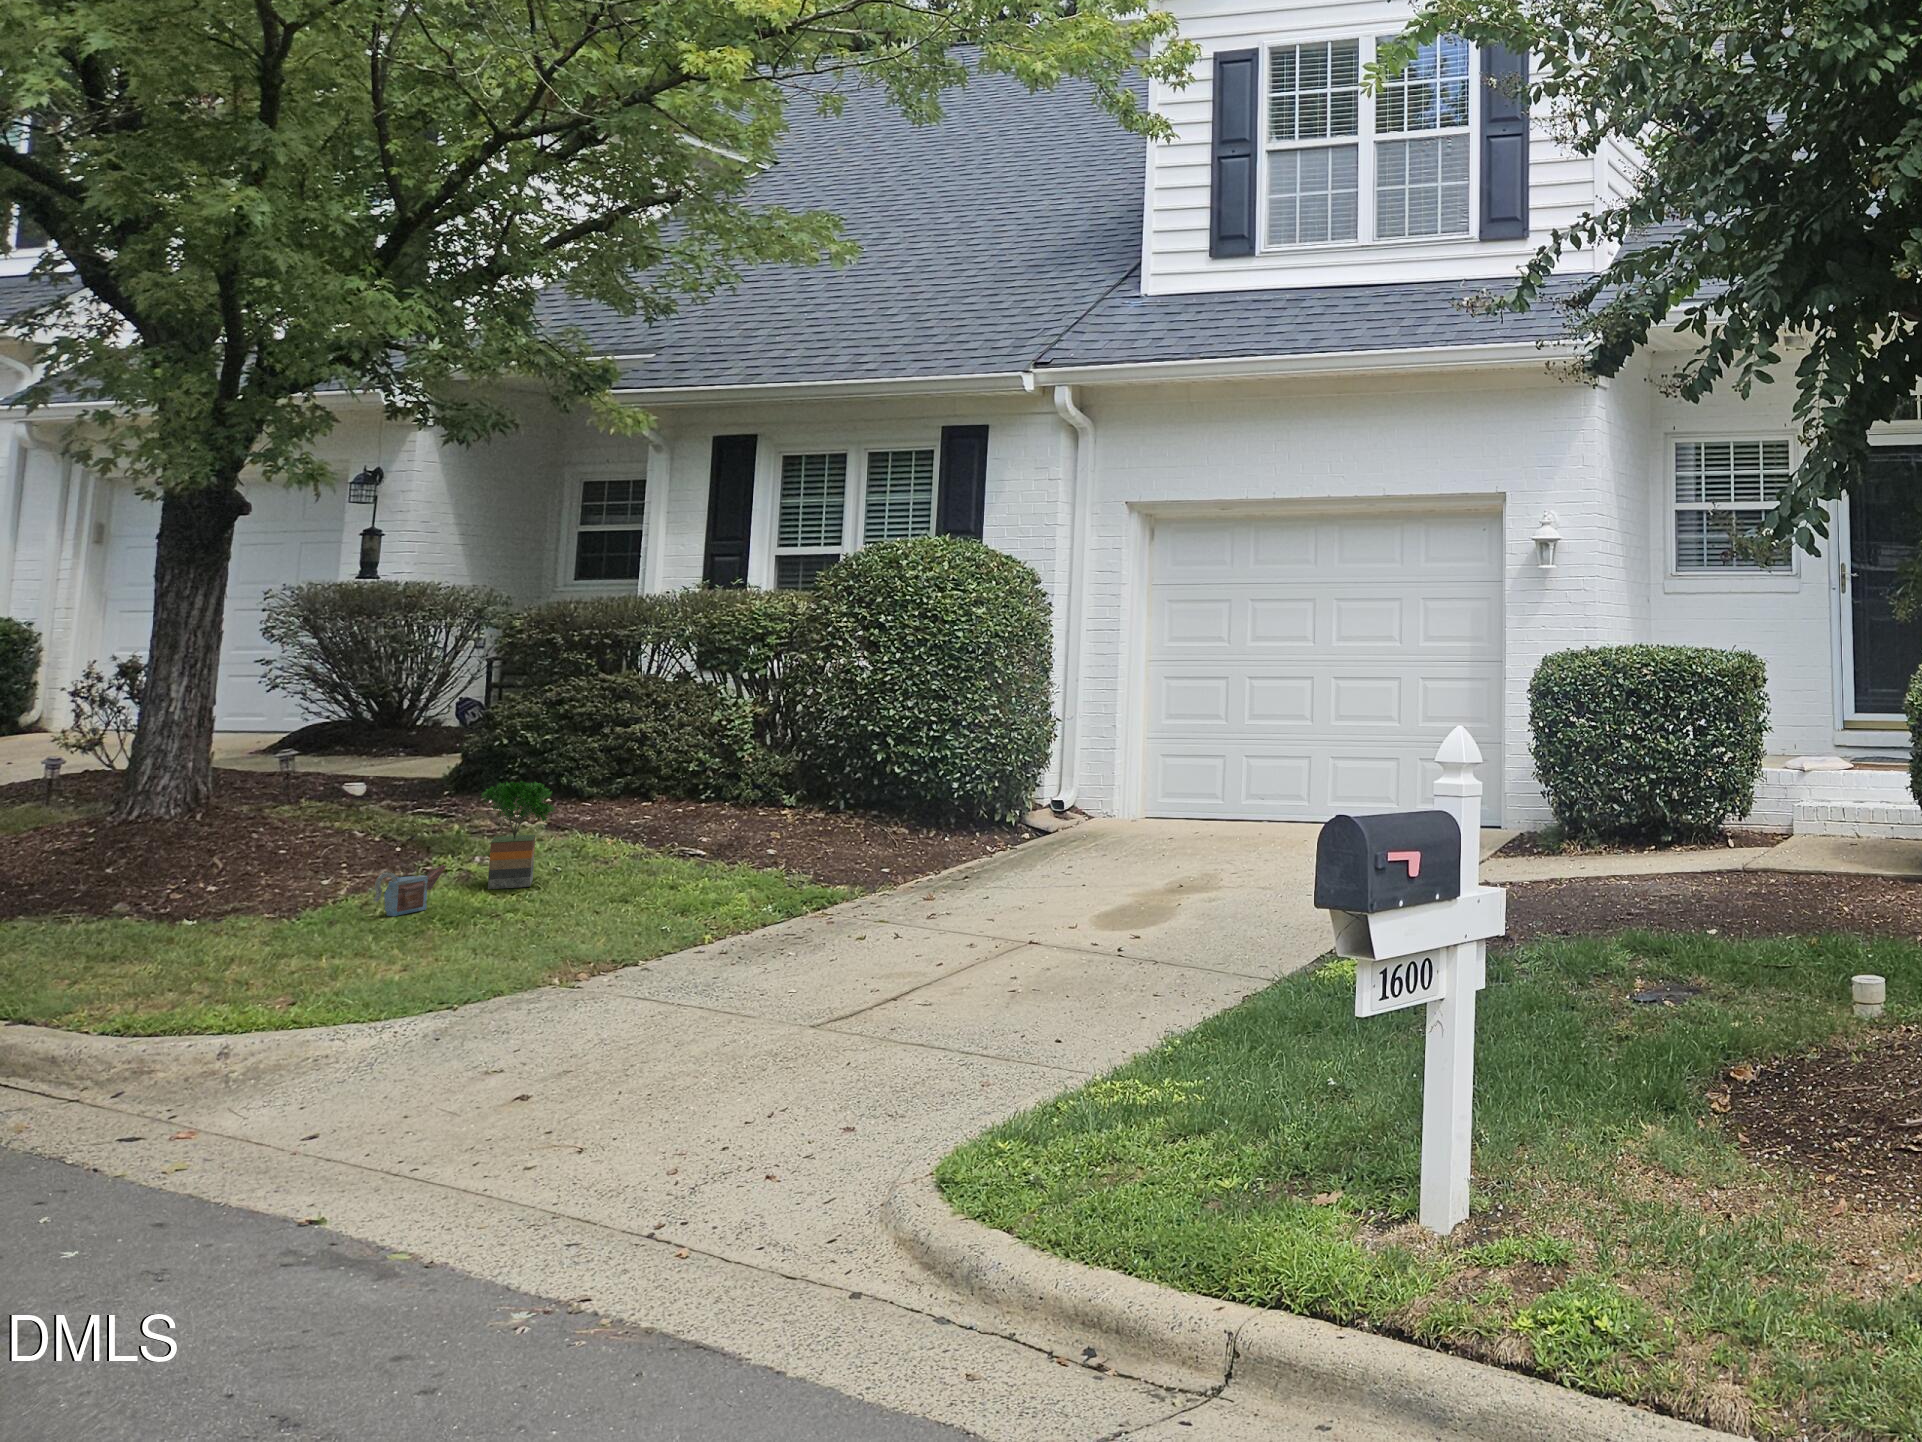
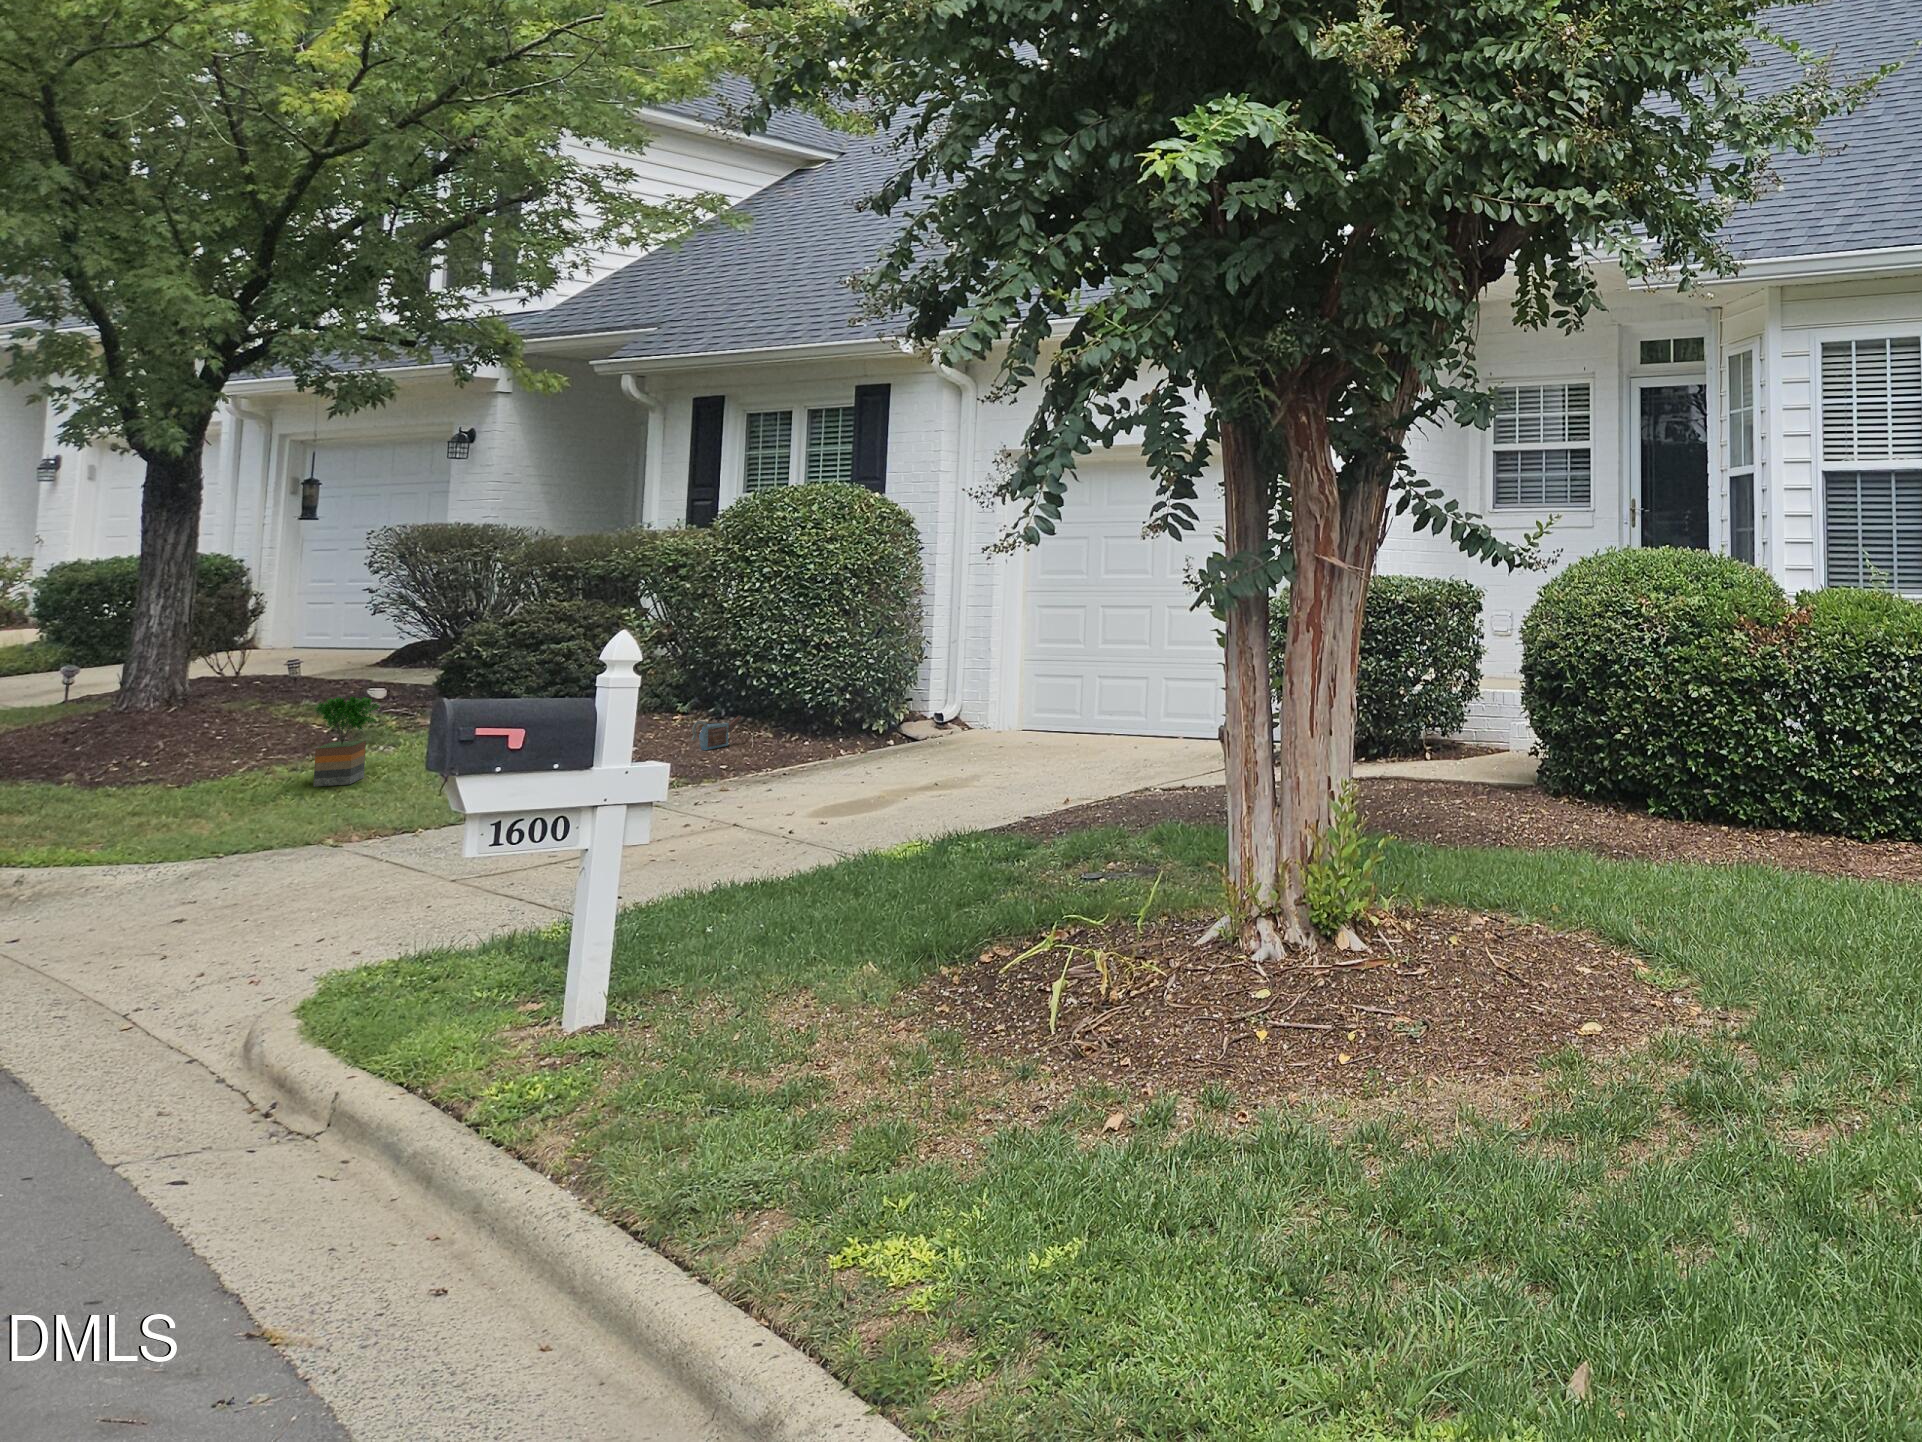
watering can: present [373,864,446,916] -> present [691,715,741,750]

